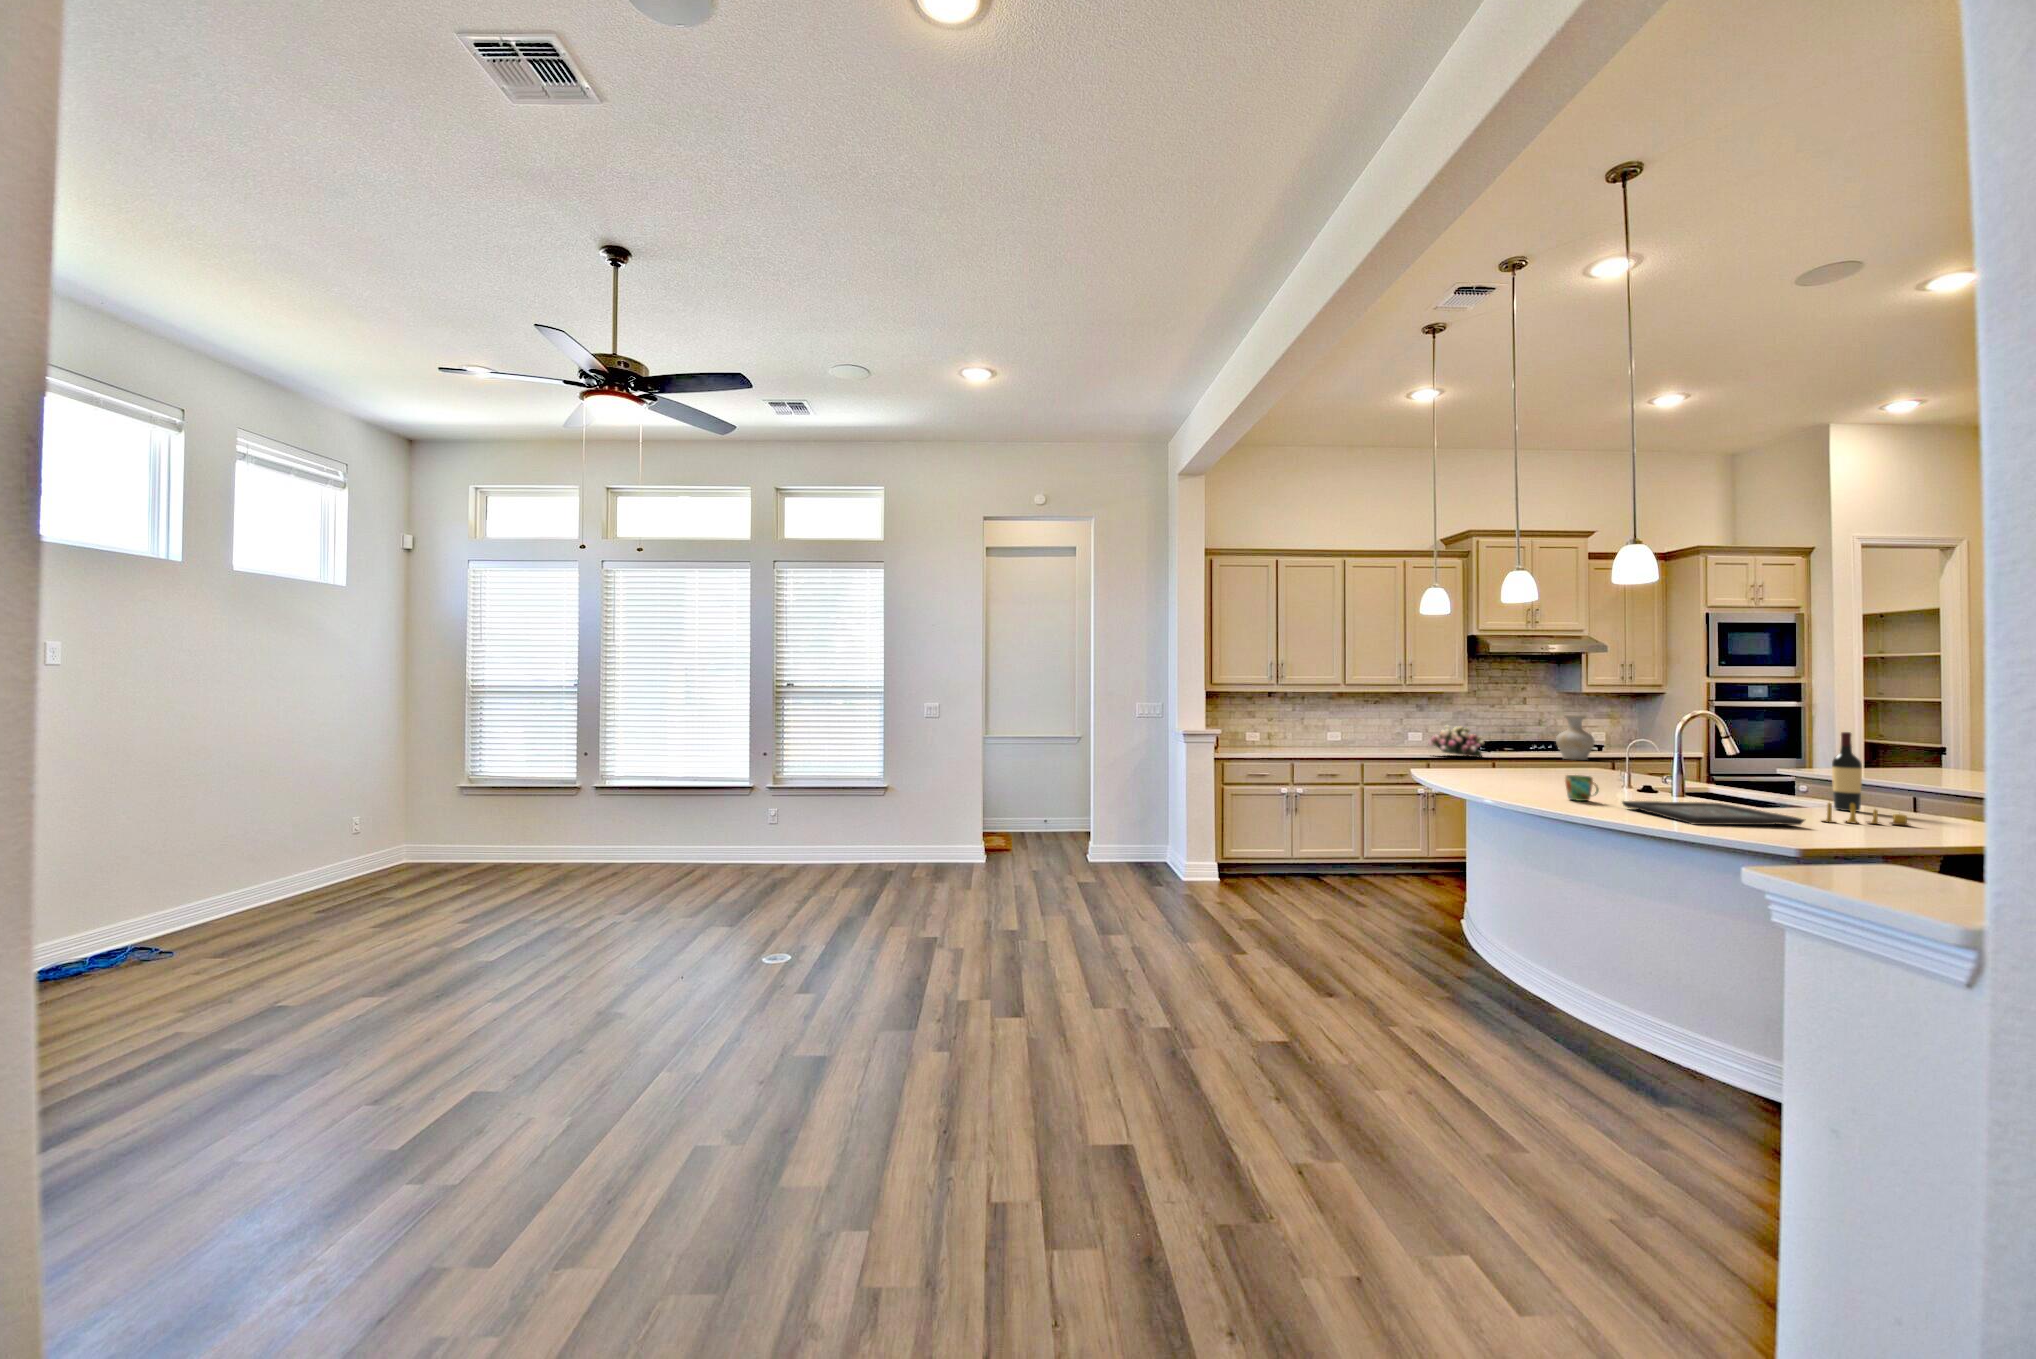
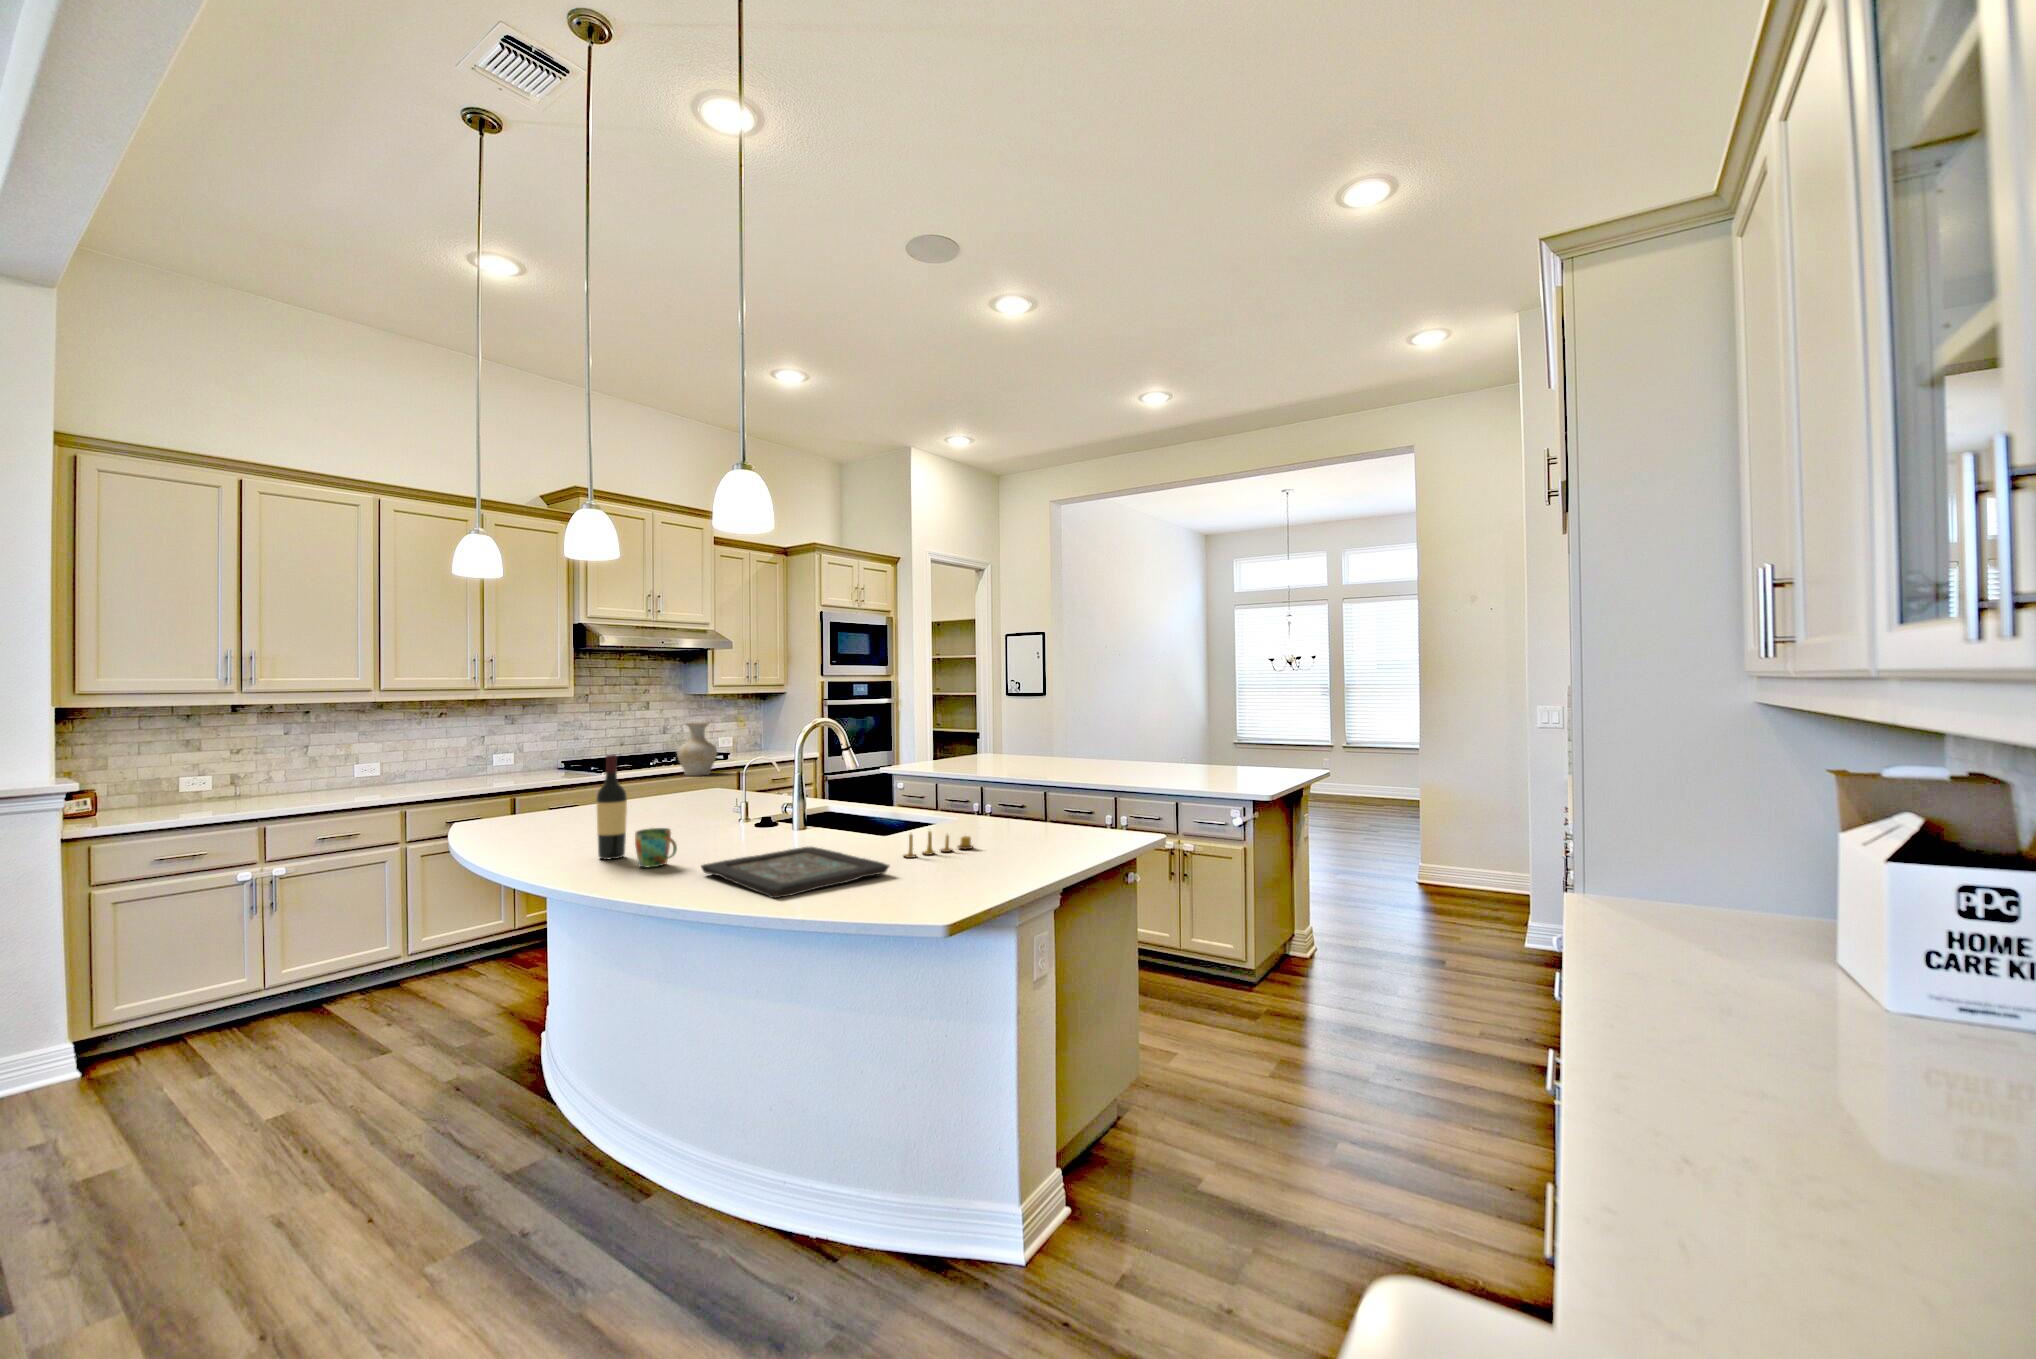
flower arrangement: present [1428,725,1484,757] -> none [513,744,590,785]
wine bottle: present [1832,732,1862,811] -> present [596,754,627,859]

